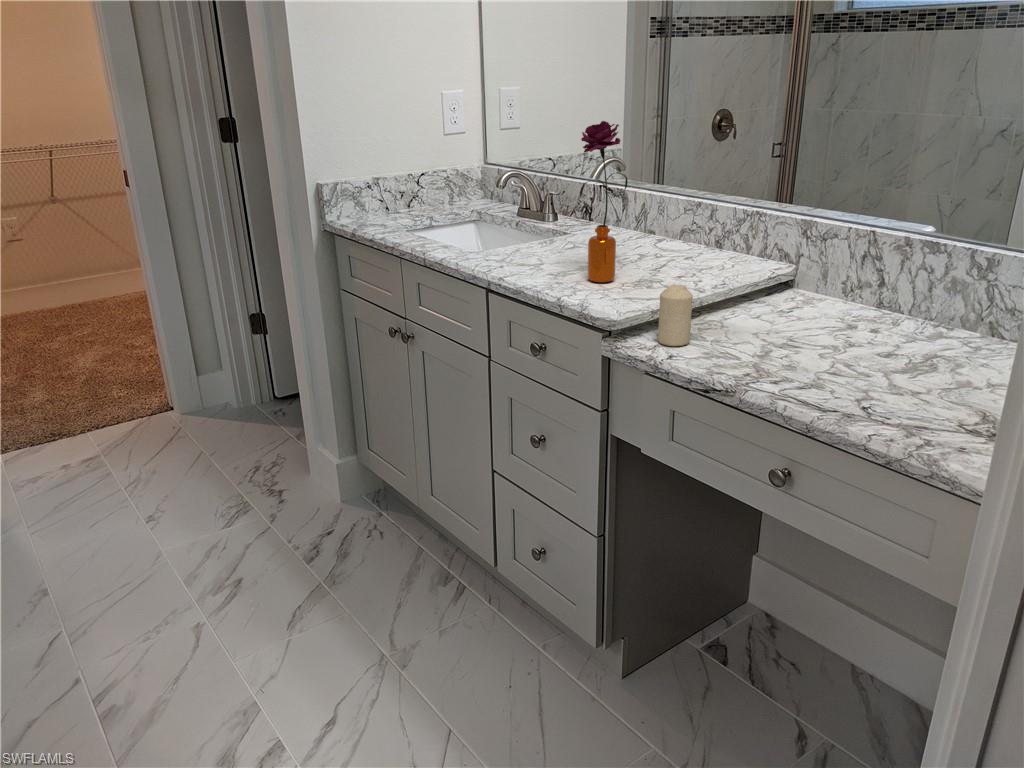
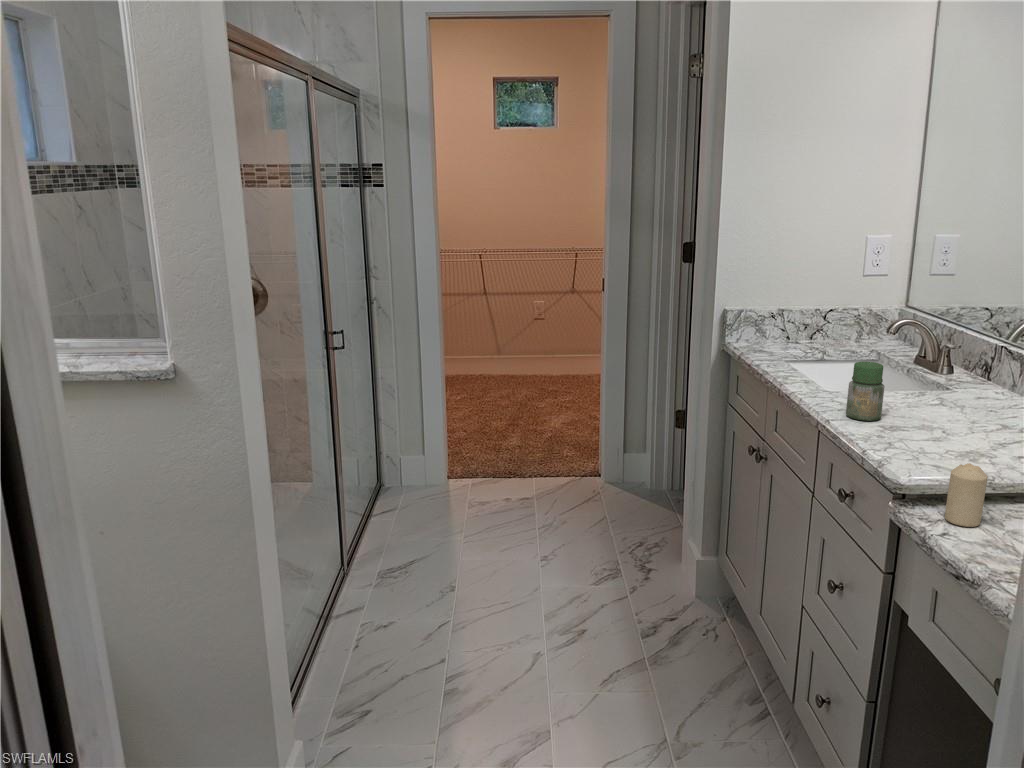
flower: present [580,121,628,282] -> none [916,291,968,447]
jar: none [506,210,540,271] -> present [846,361,885,421]

